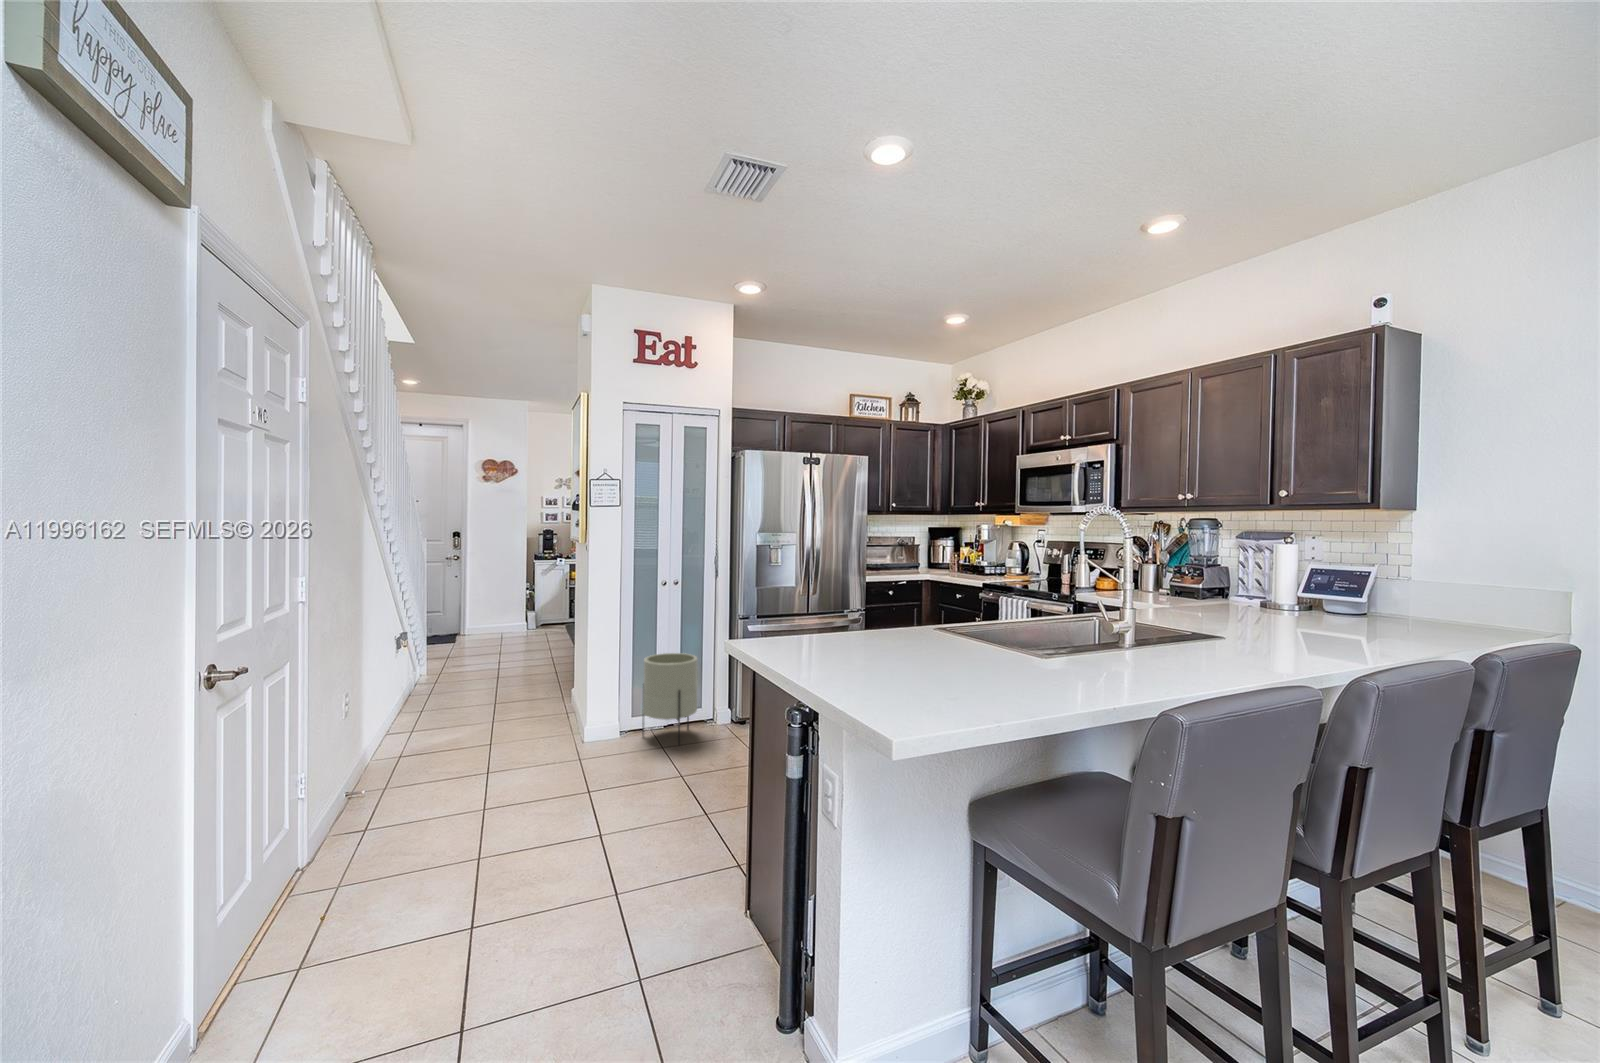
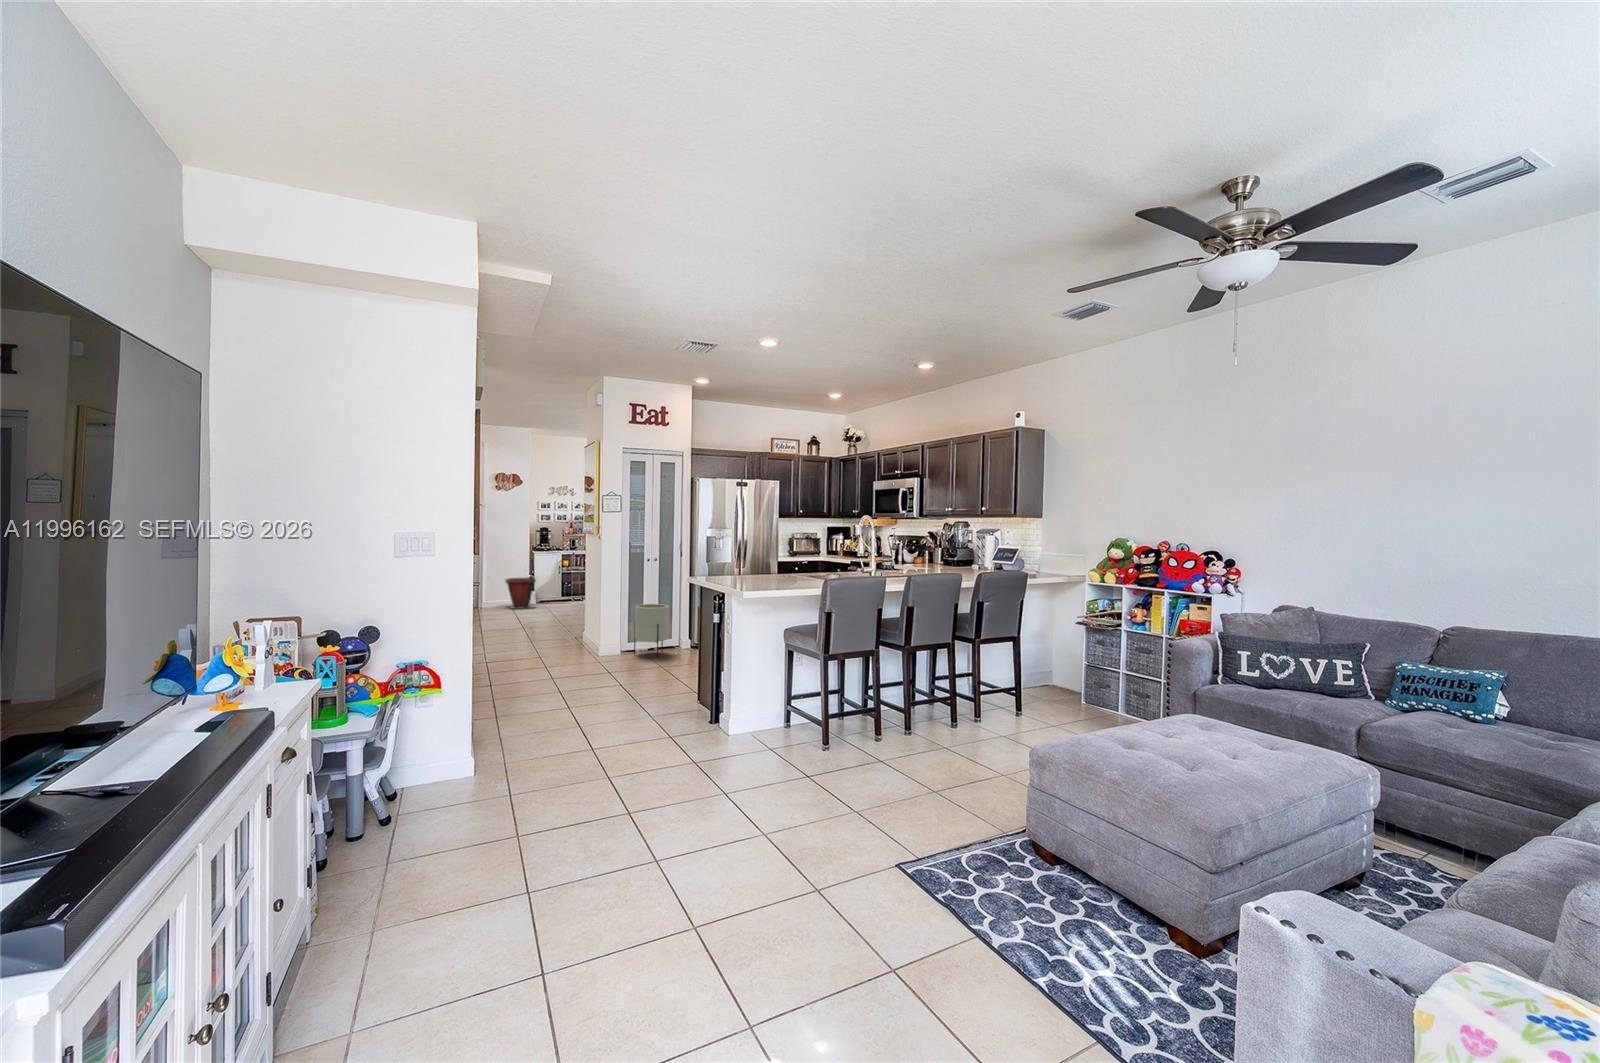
waste bin: none [495,593,536,636] -> present [505,578,536,609]

